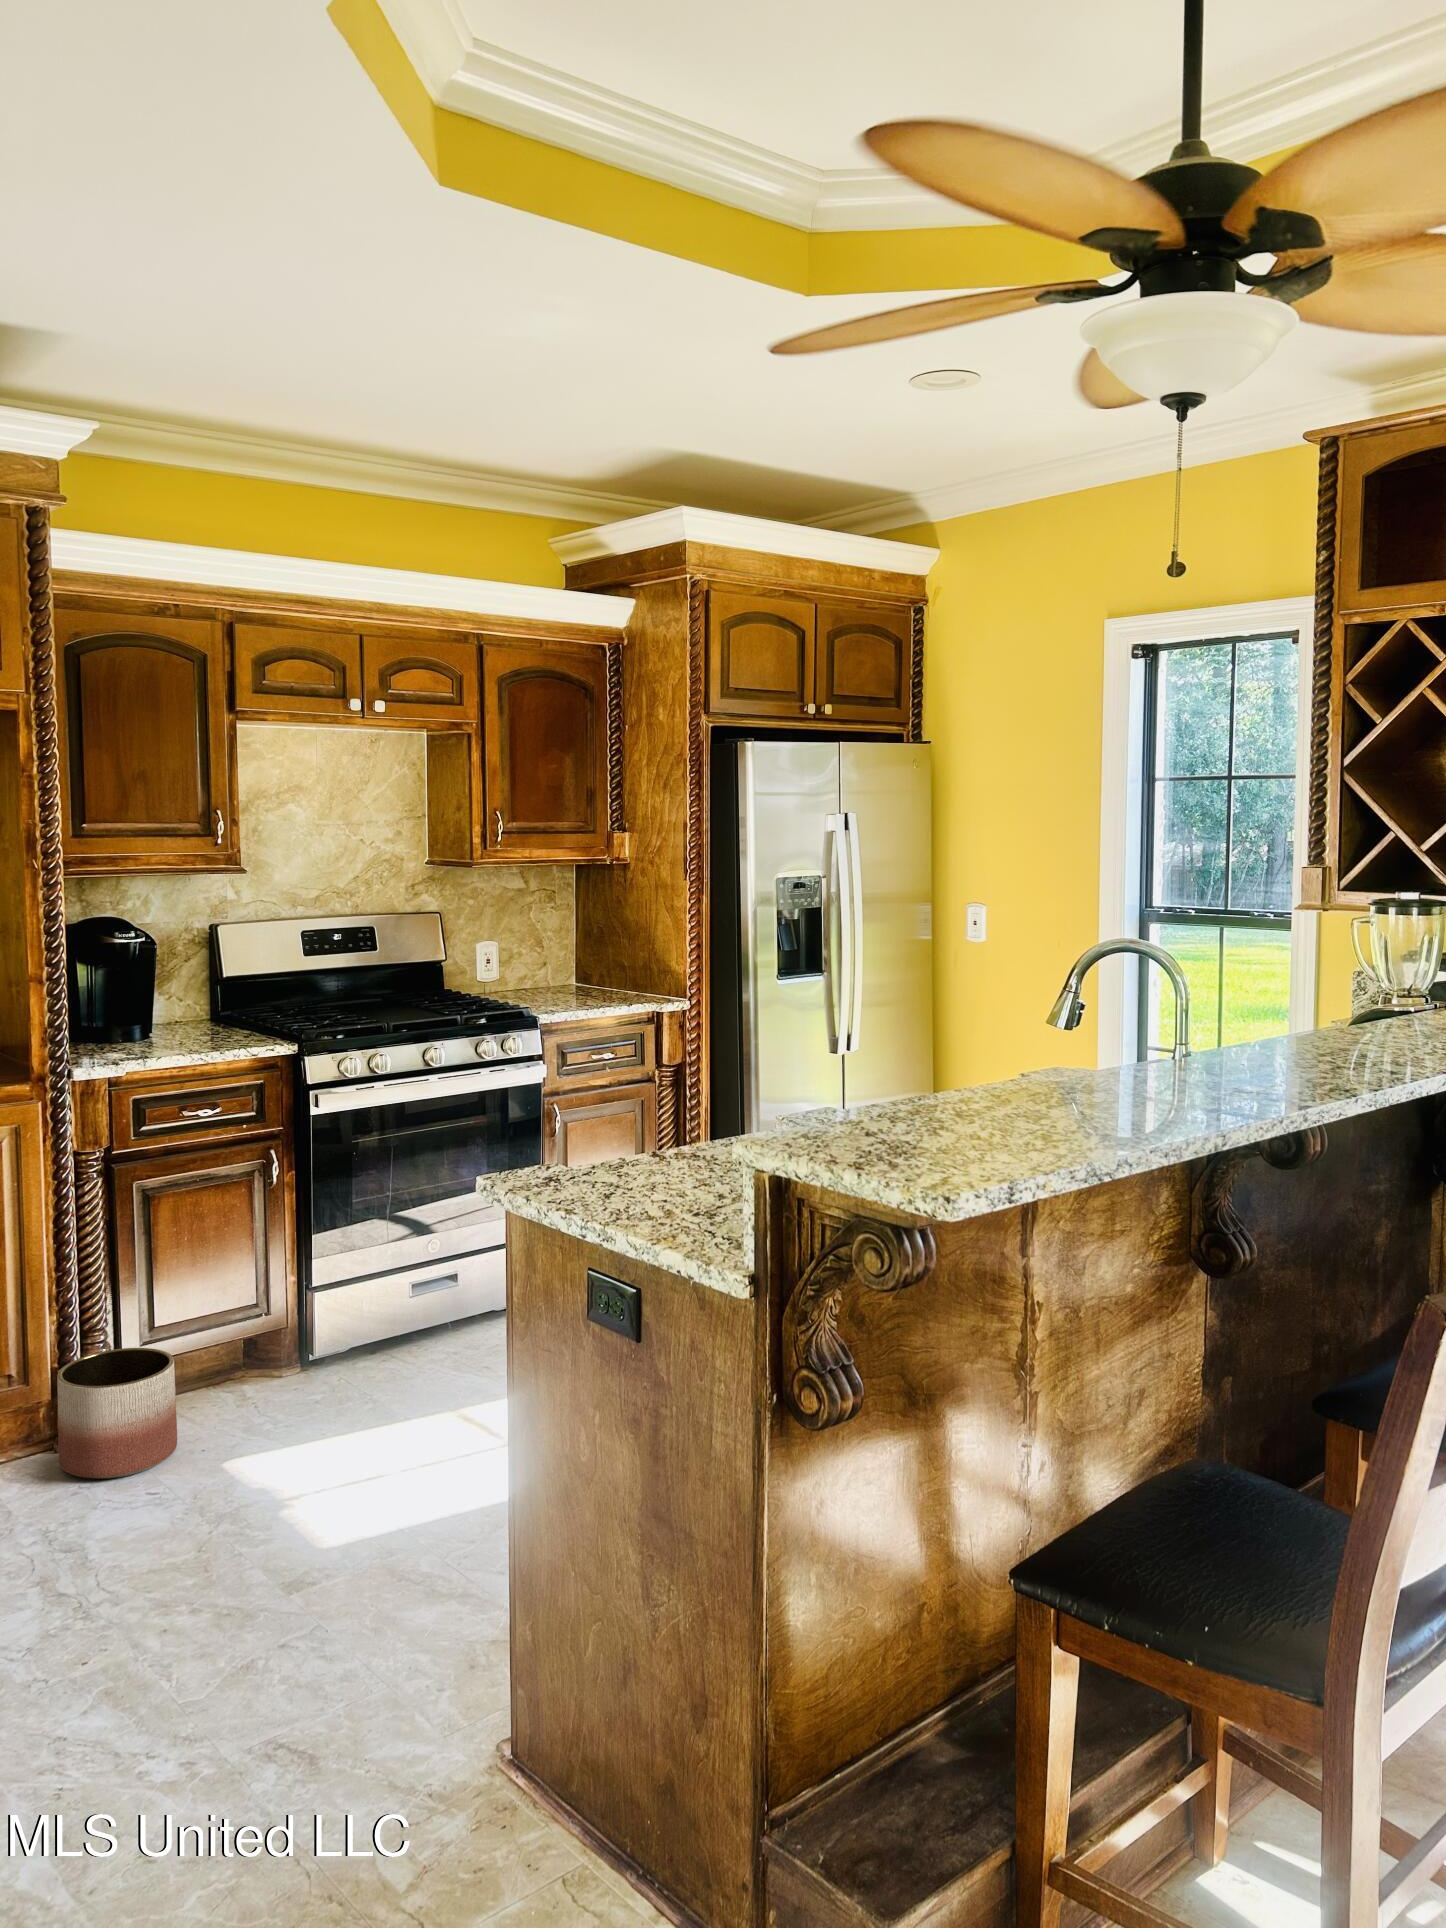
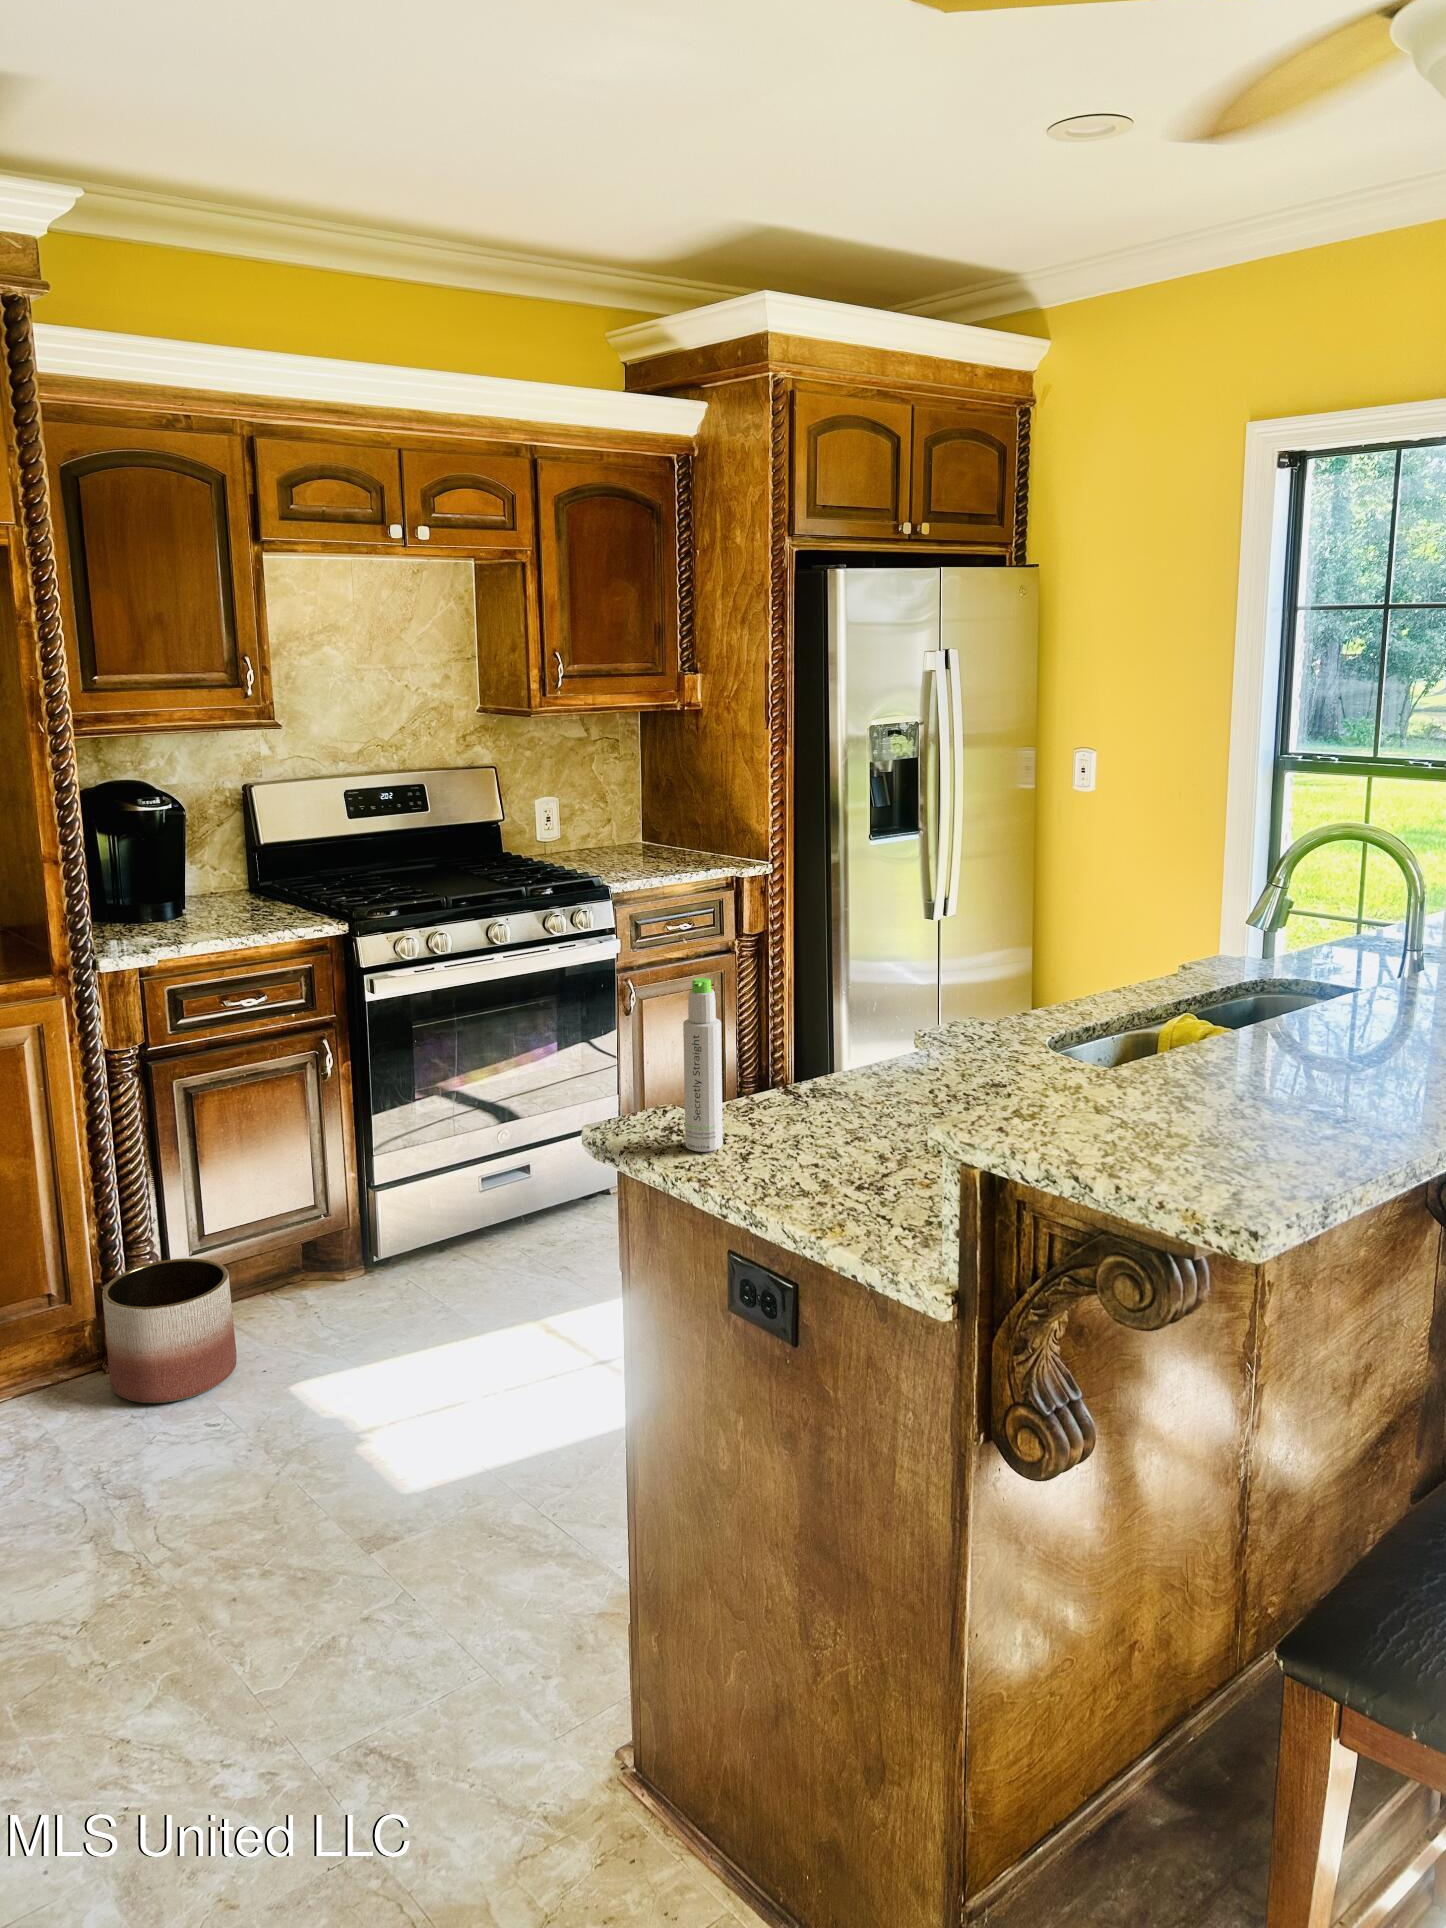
bottle: none [560,1049,591,1190] -> present [683,978,723,1152]

